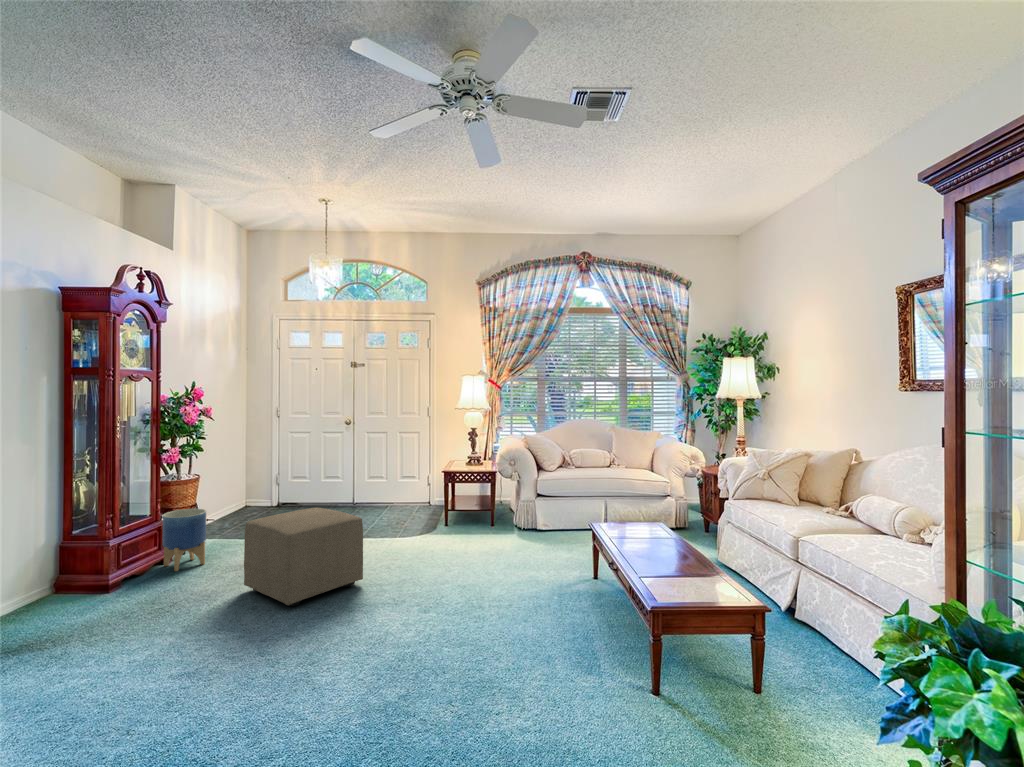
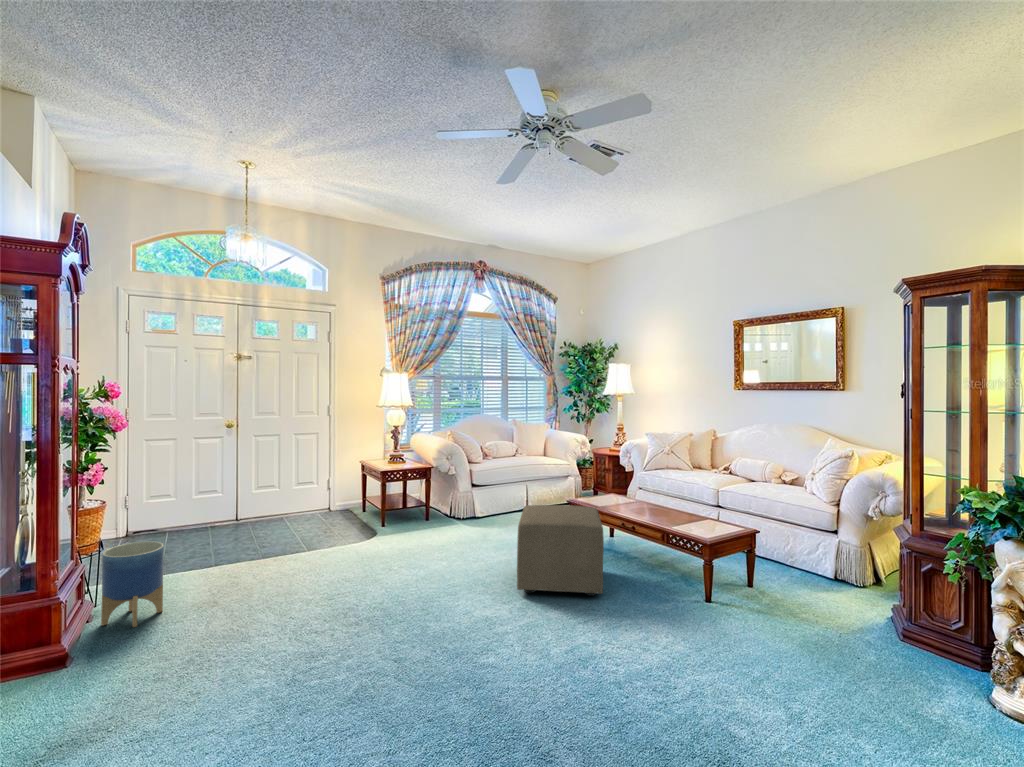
ottoman: present [244,508,363,606] -> present [517,505,604,596]

